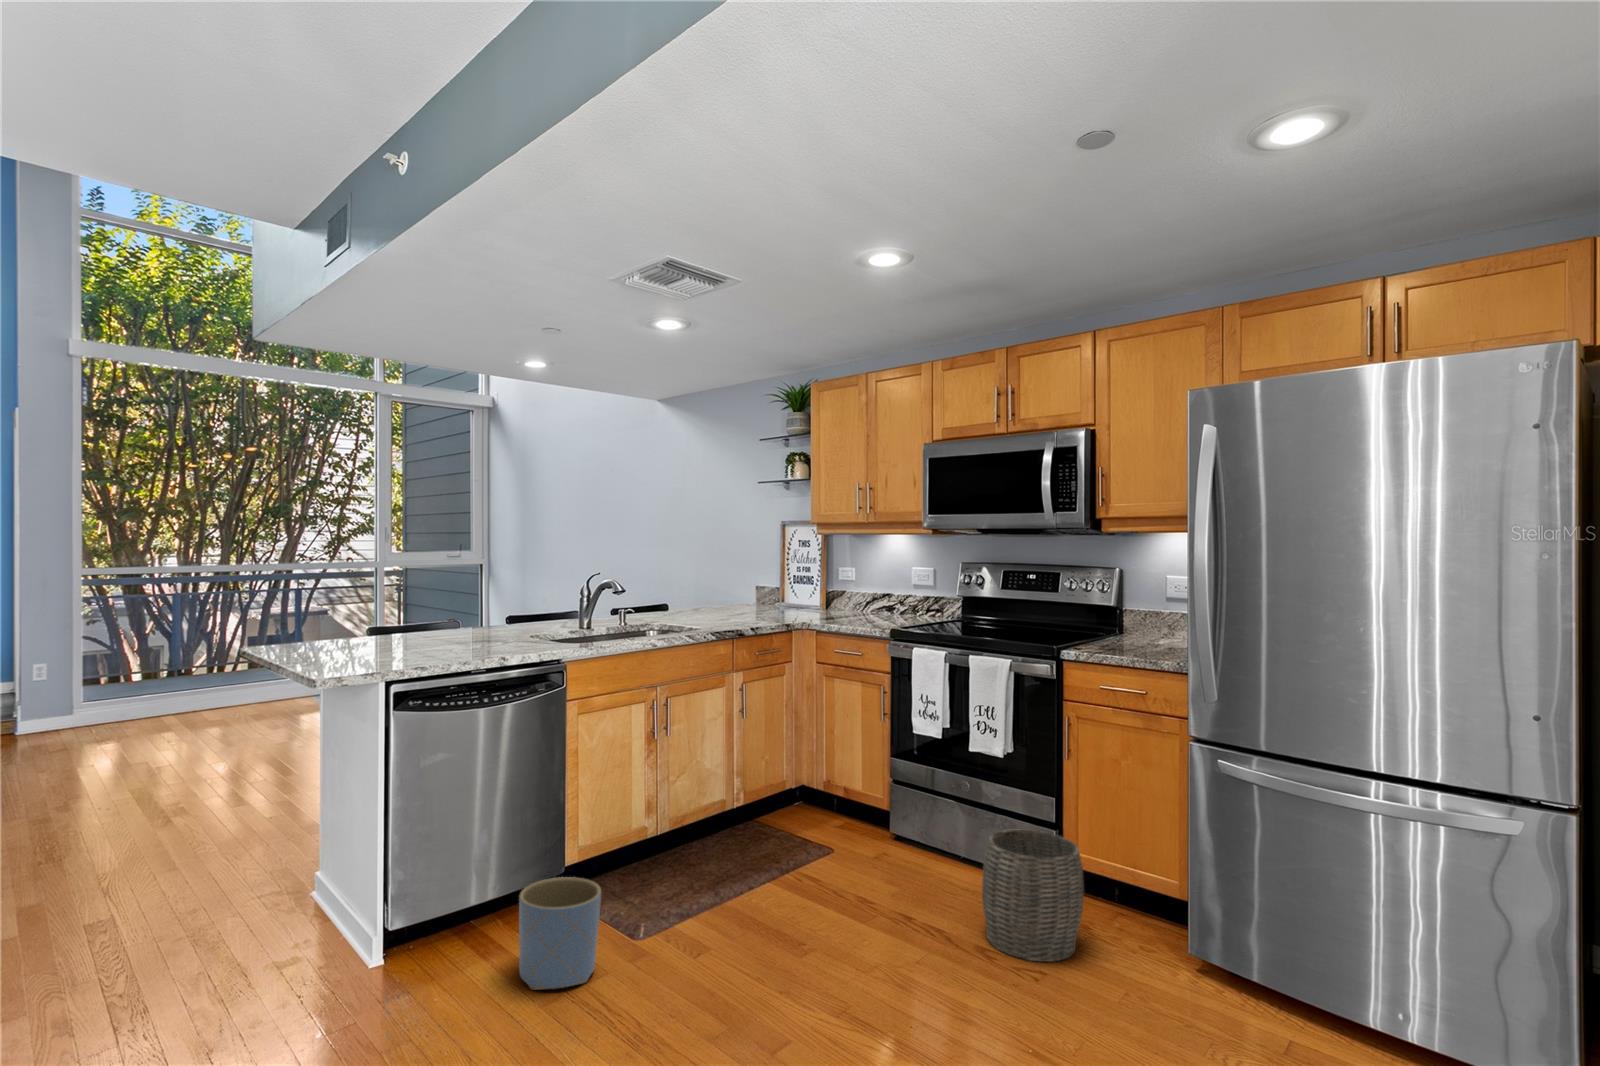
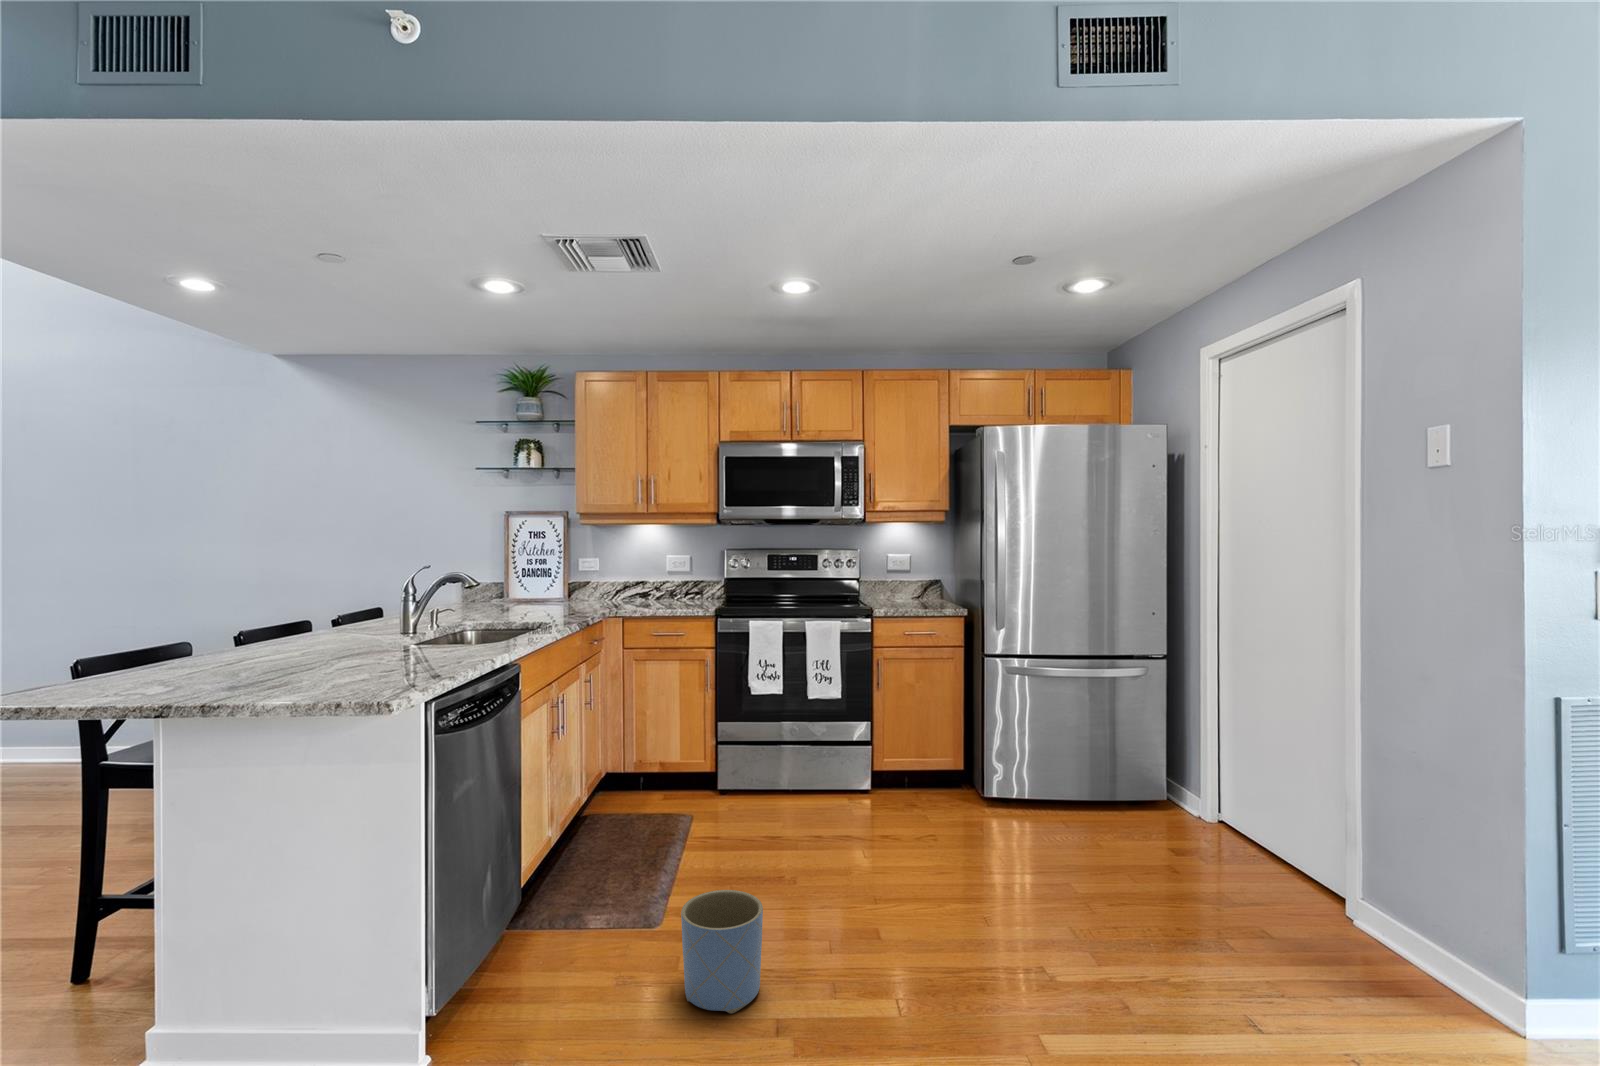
woven basket: present [982,830,1084,962] -> none [886,742,957,833]

